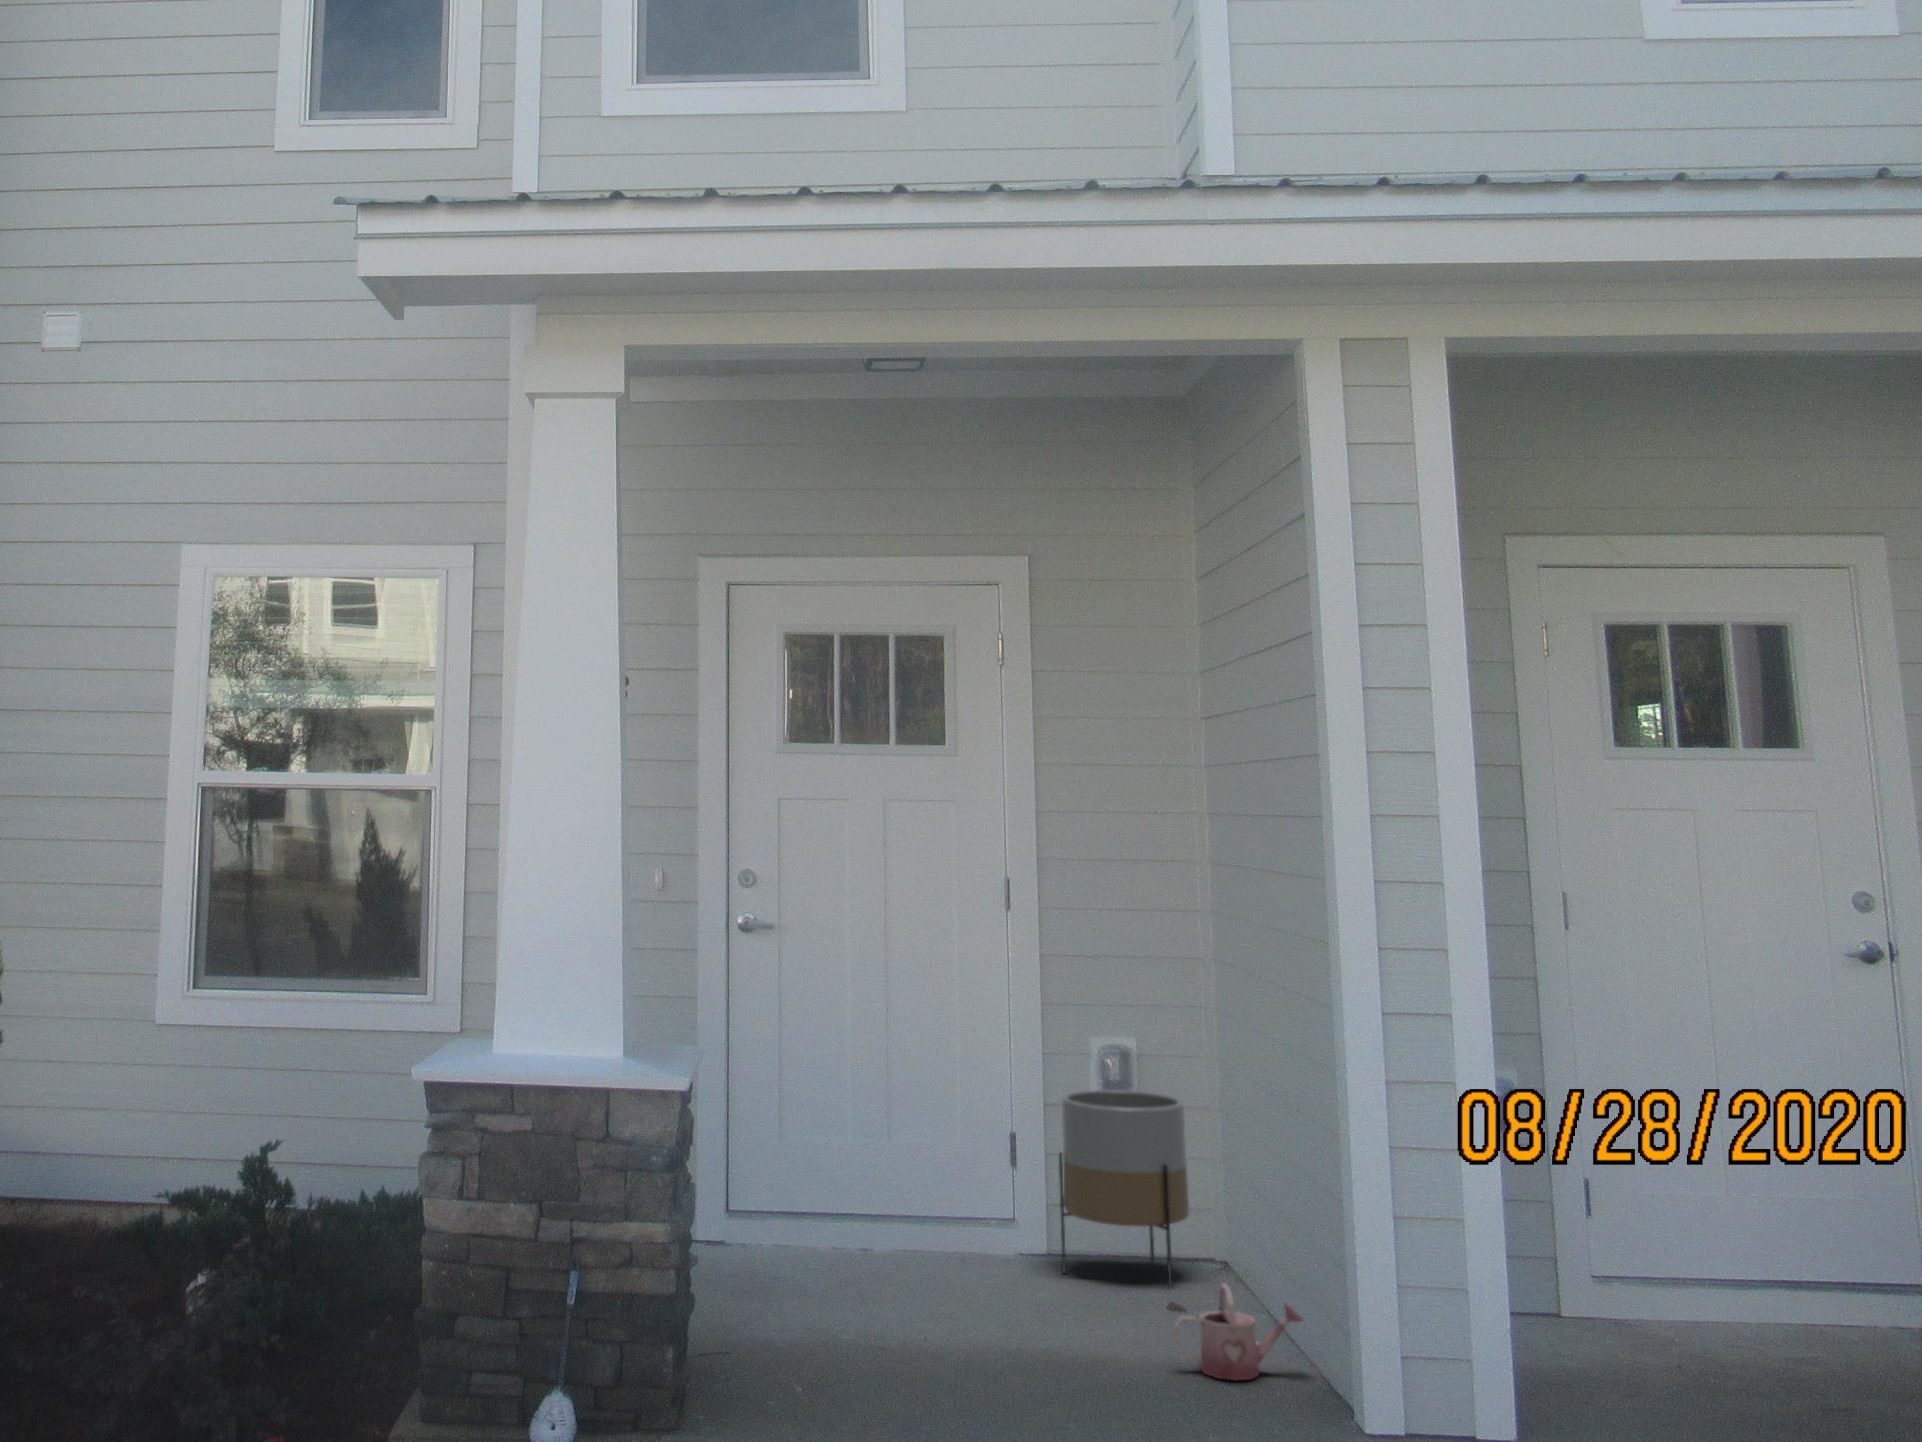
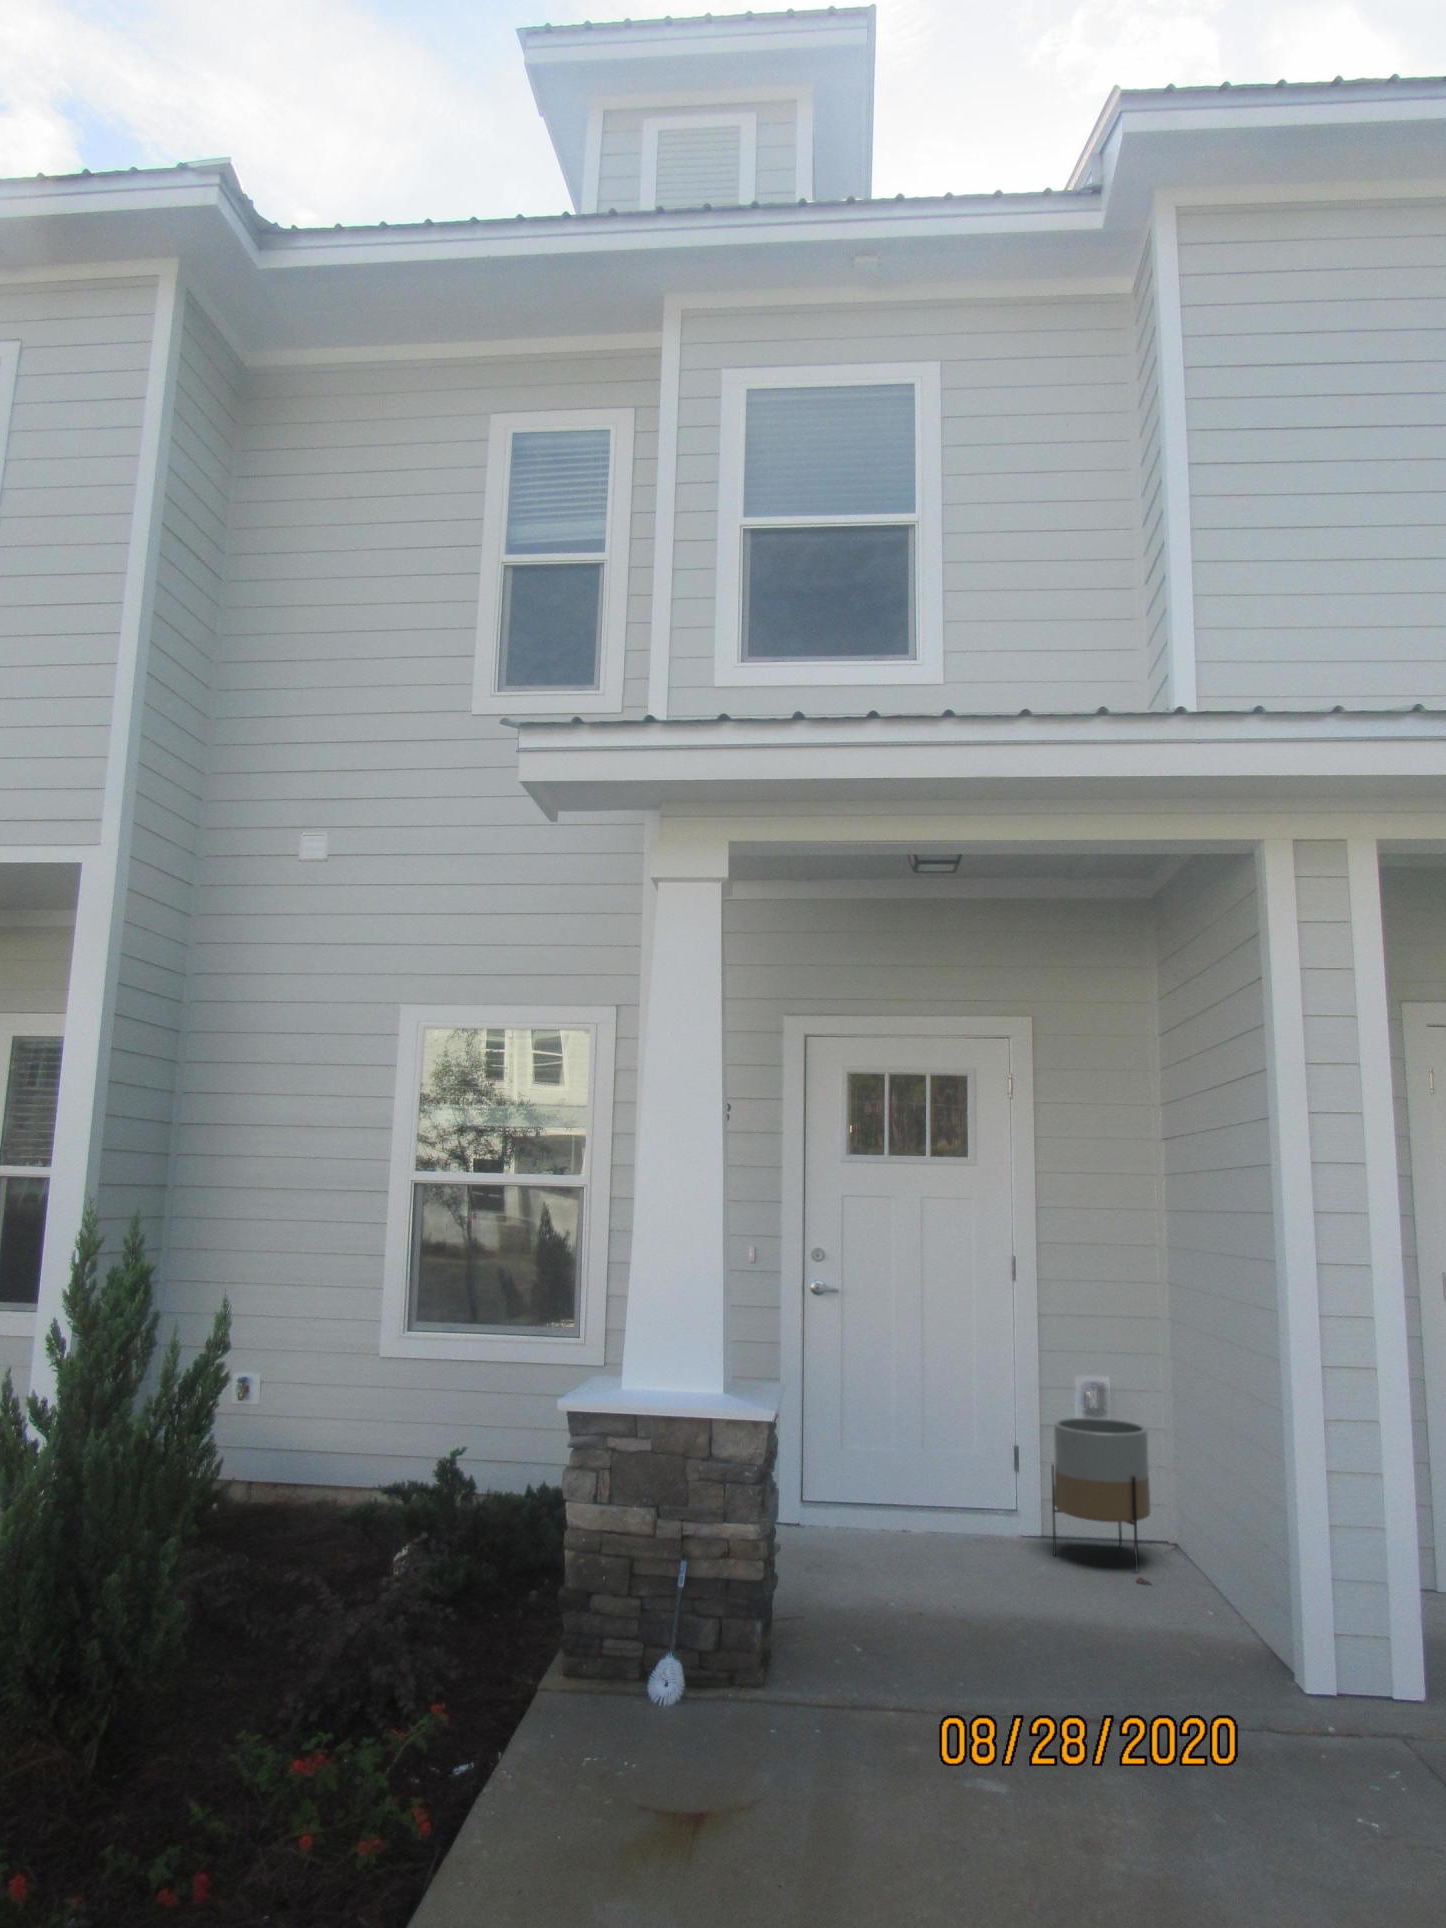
watering can: present [1173,1284,1303,1380] -> none [1146,1574,1249,1650]

